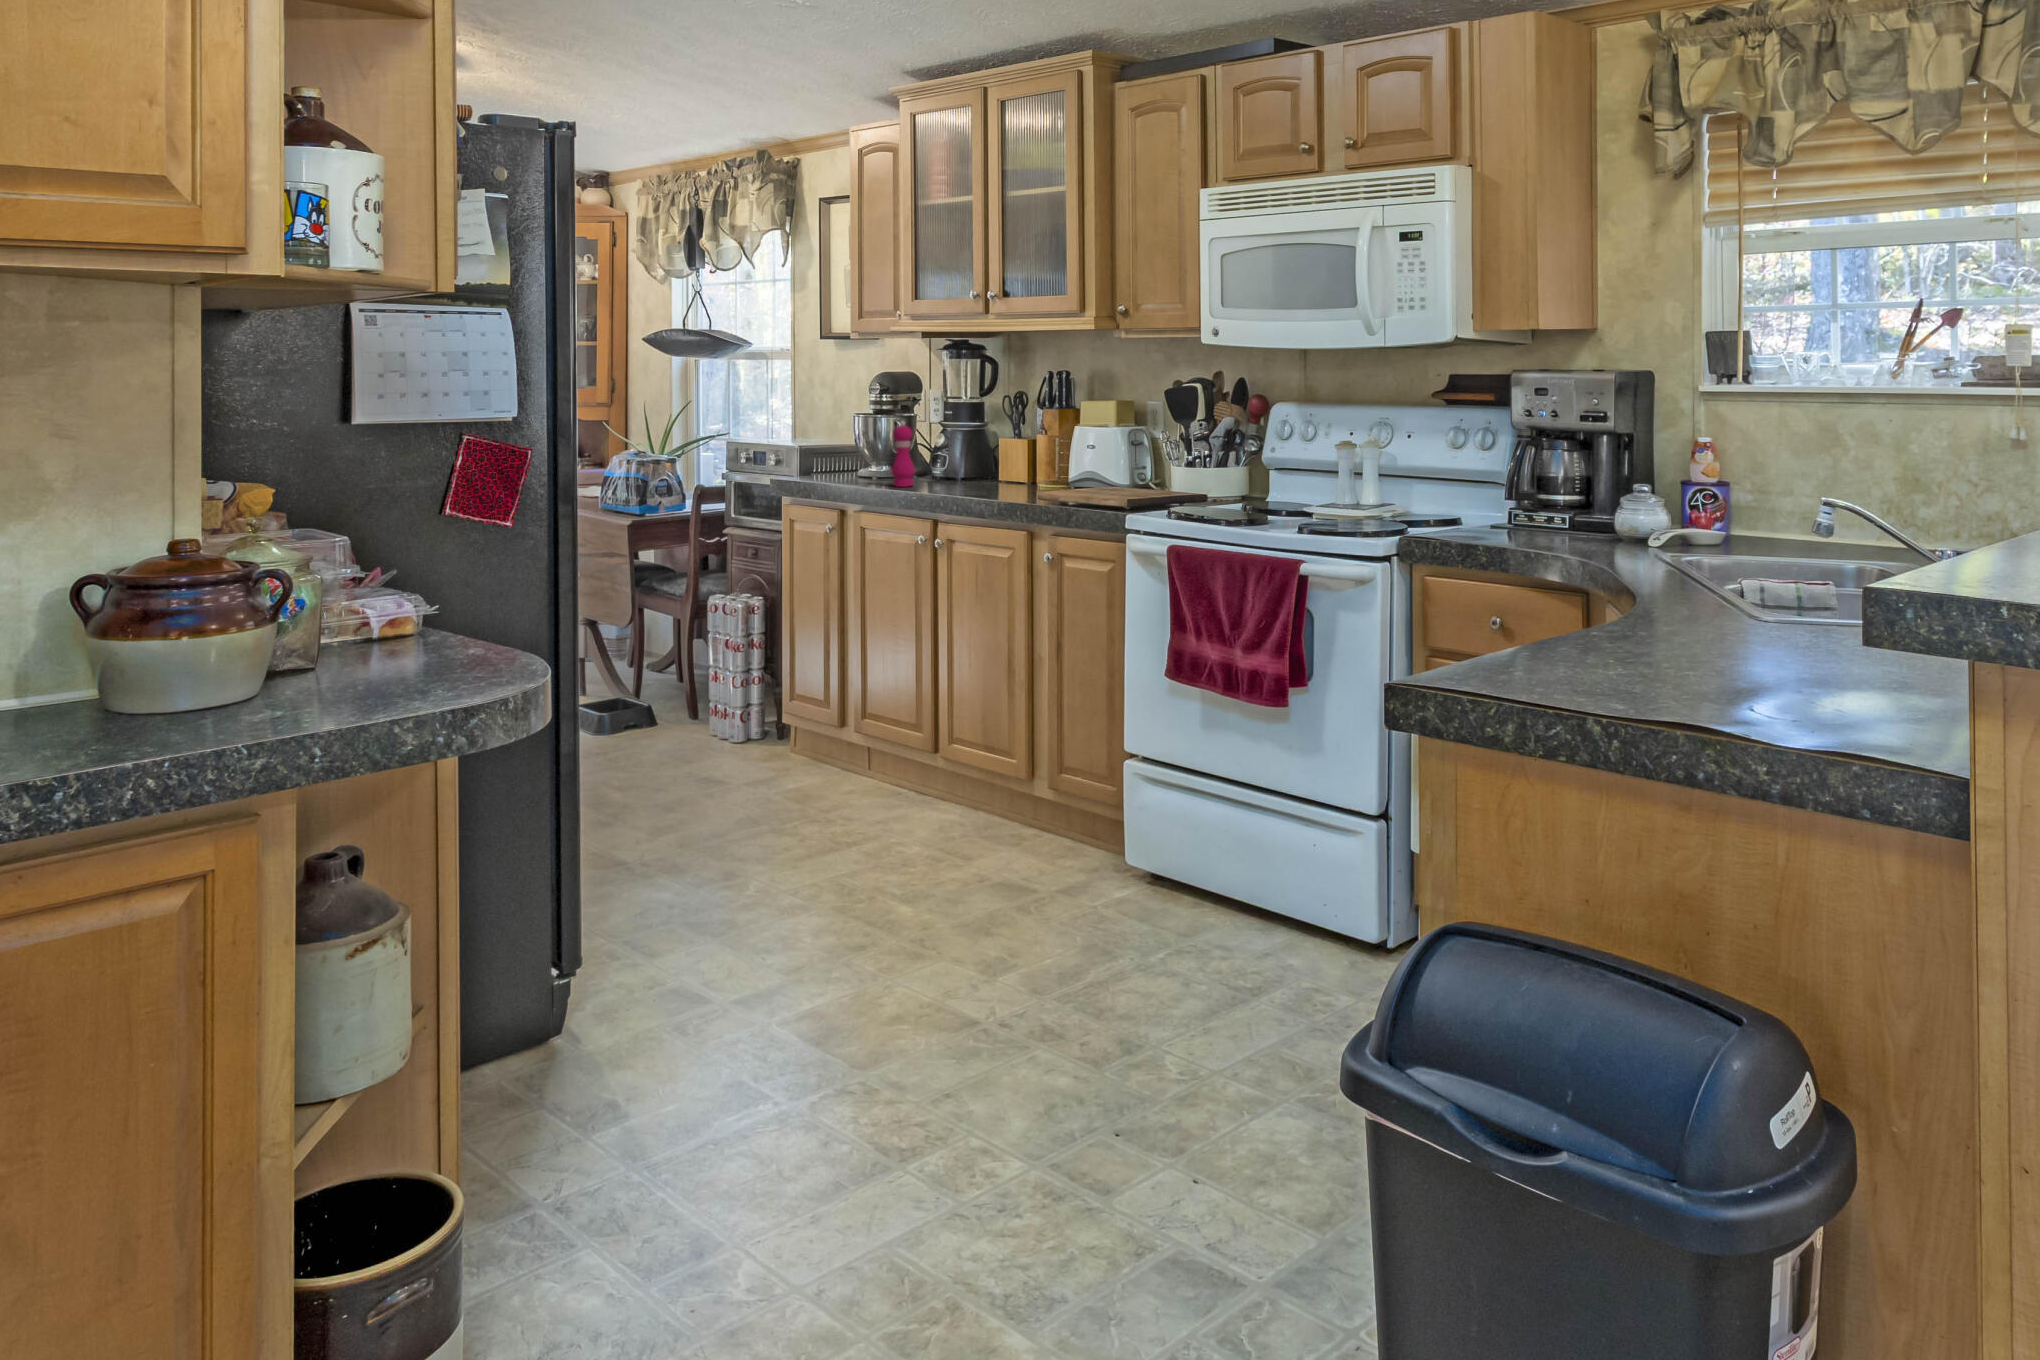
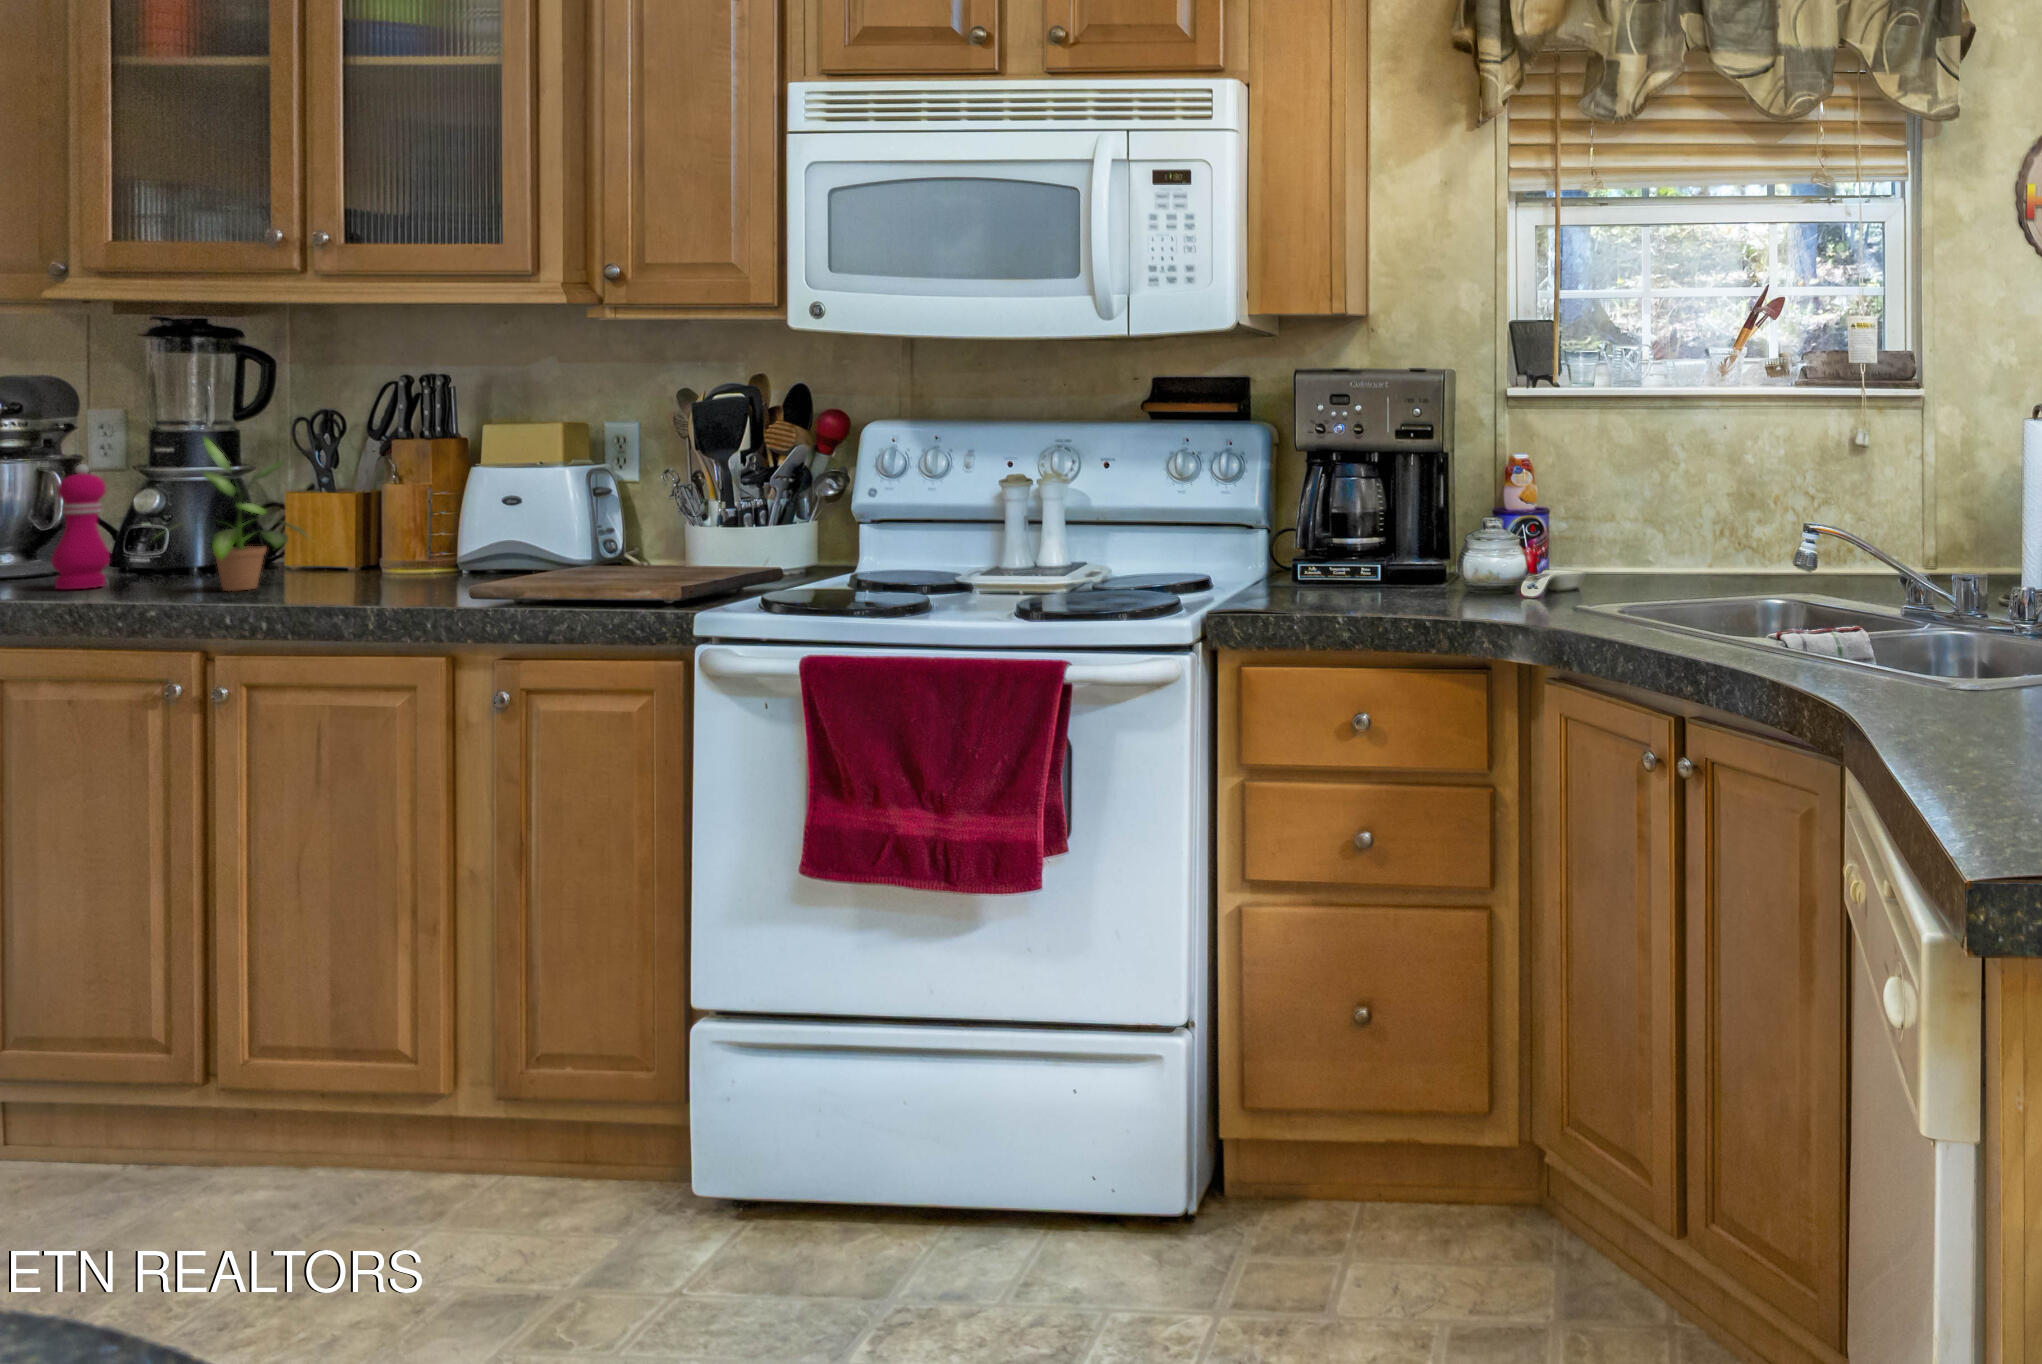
potted plant: none [926,407,998,492] -> present [155,437,307,591]

